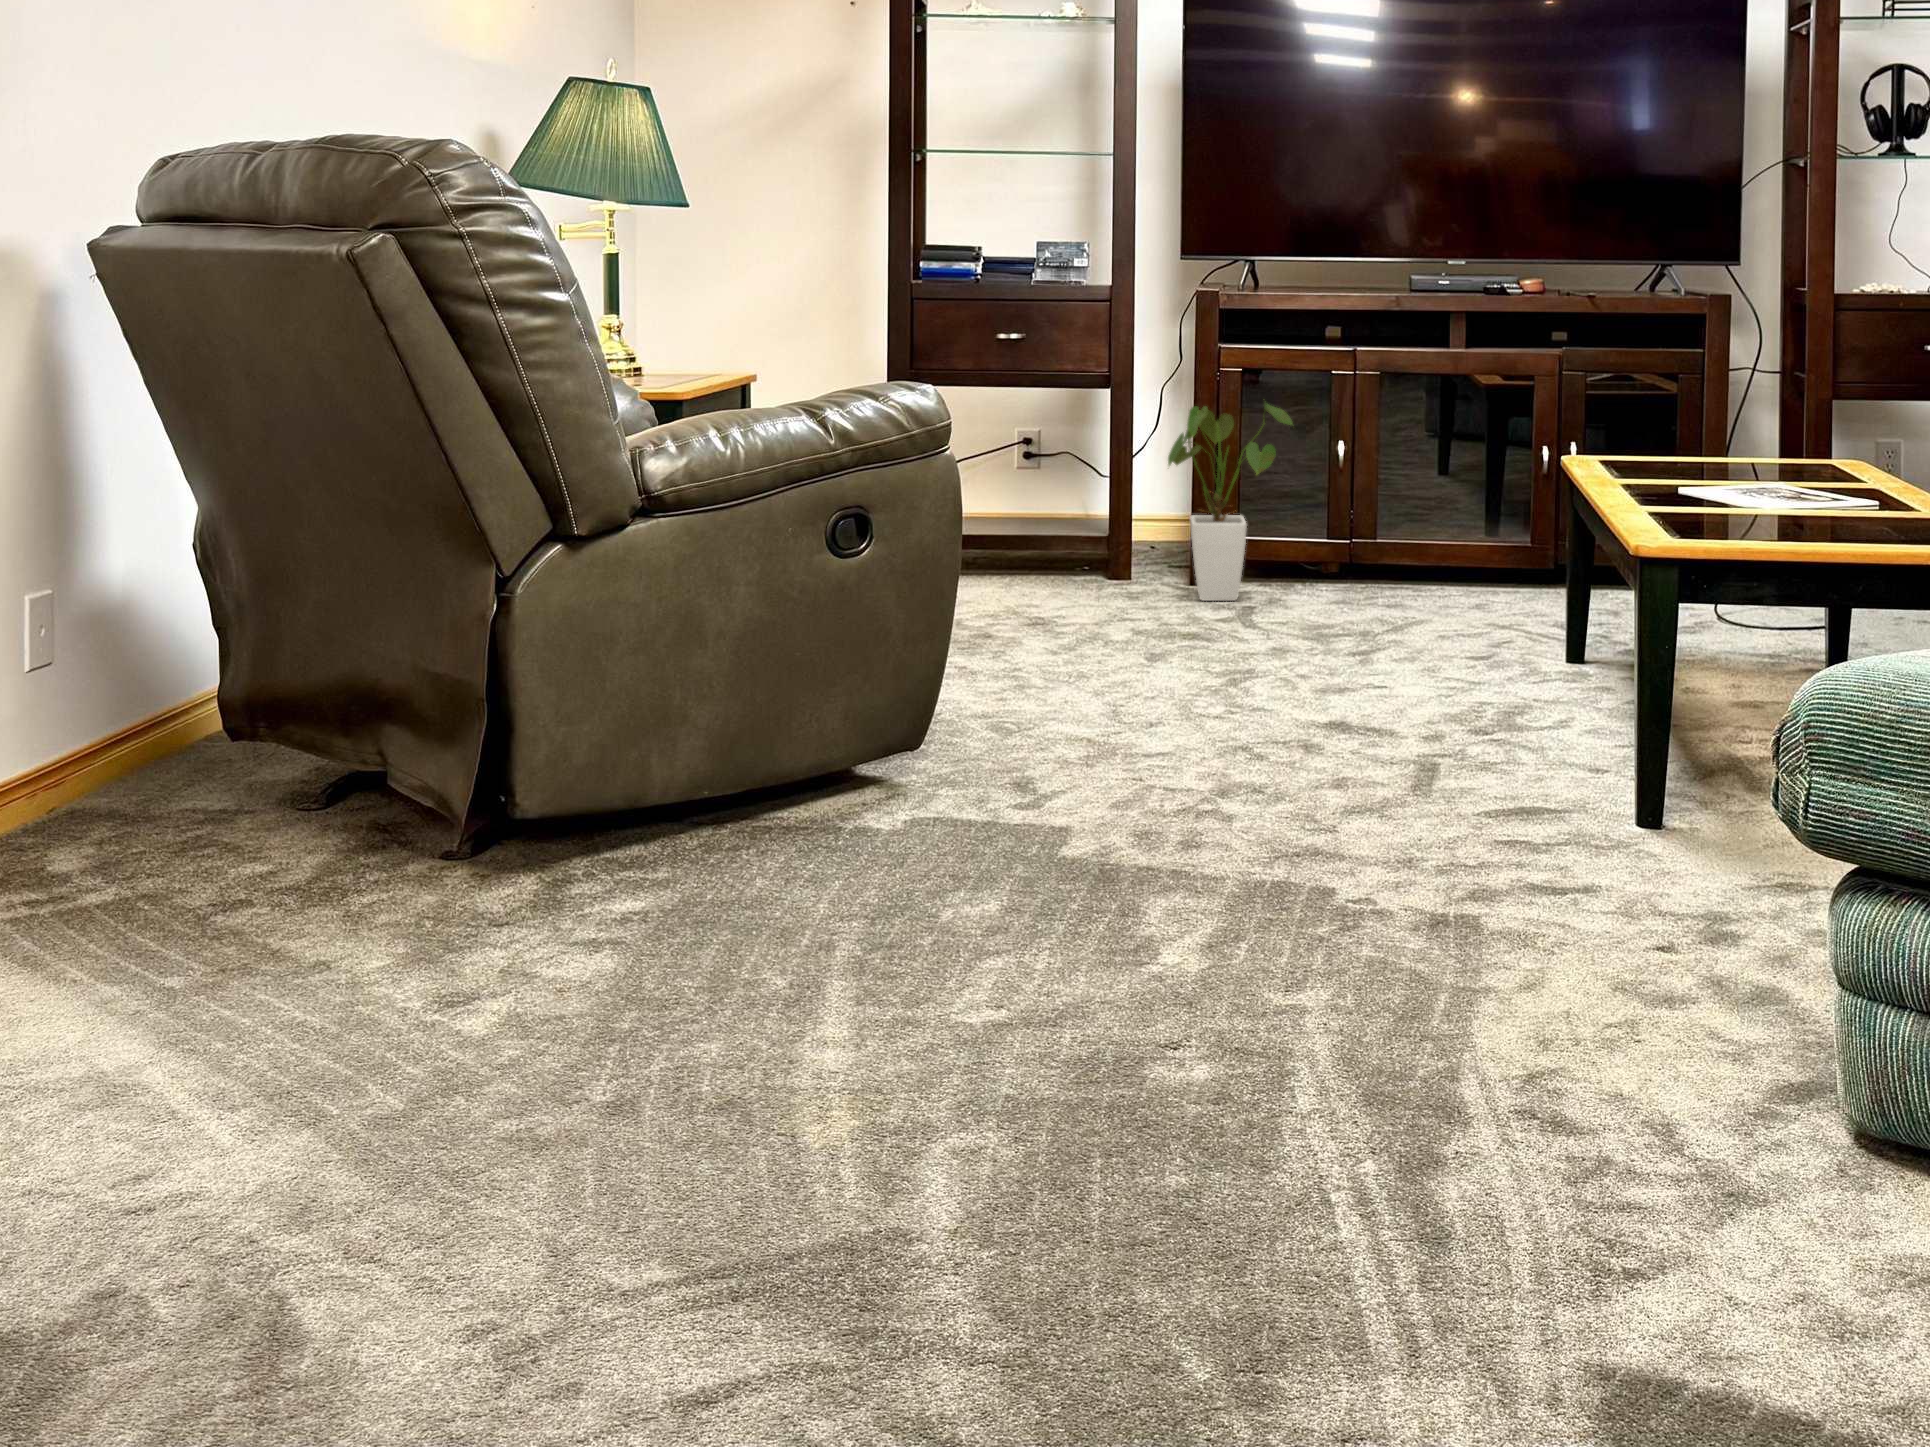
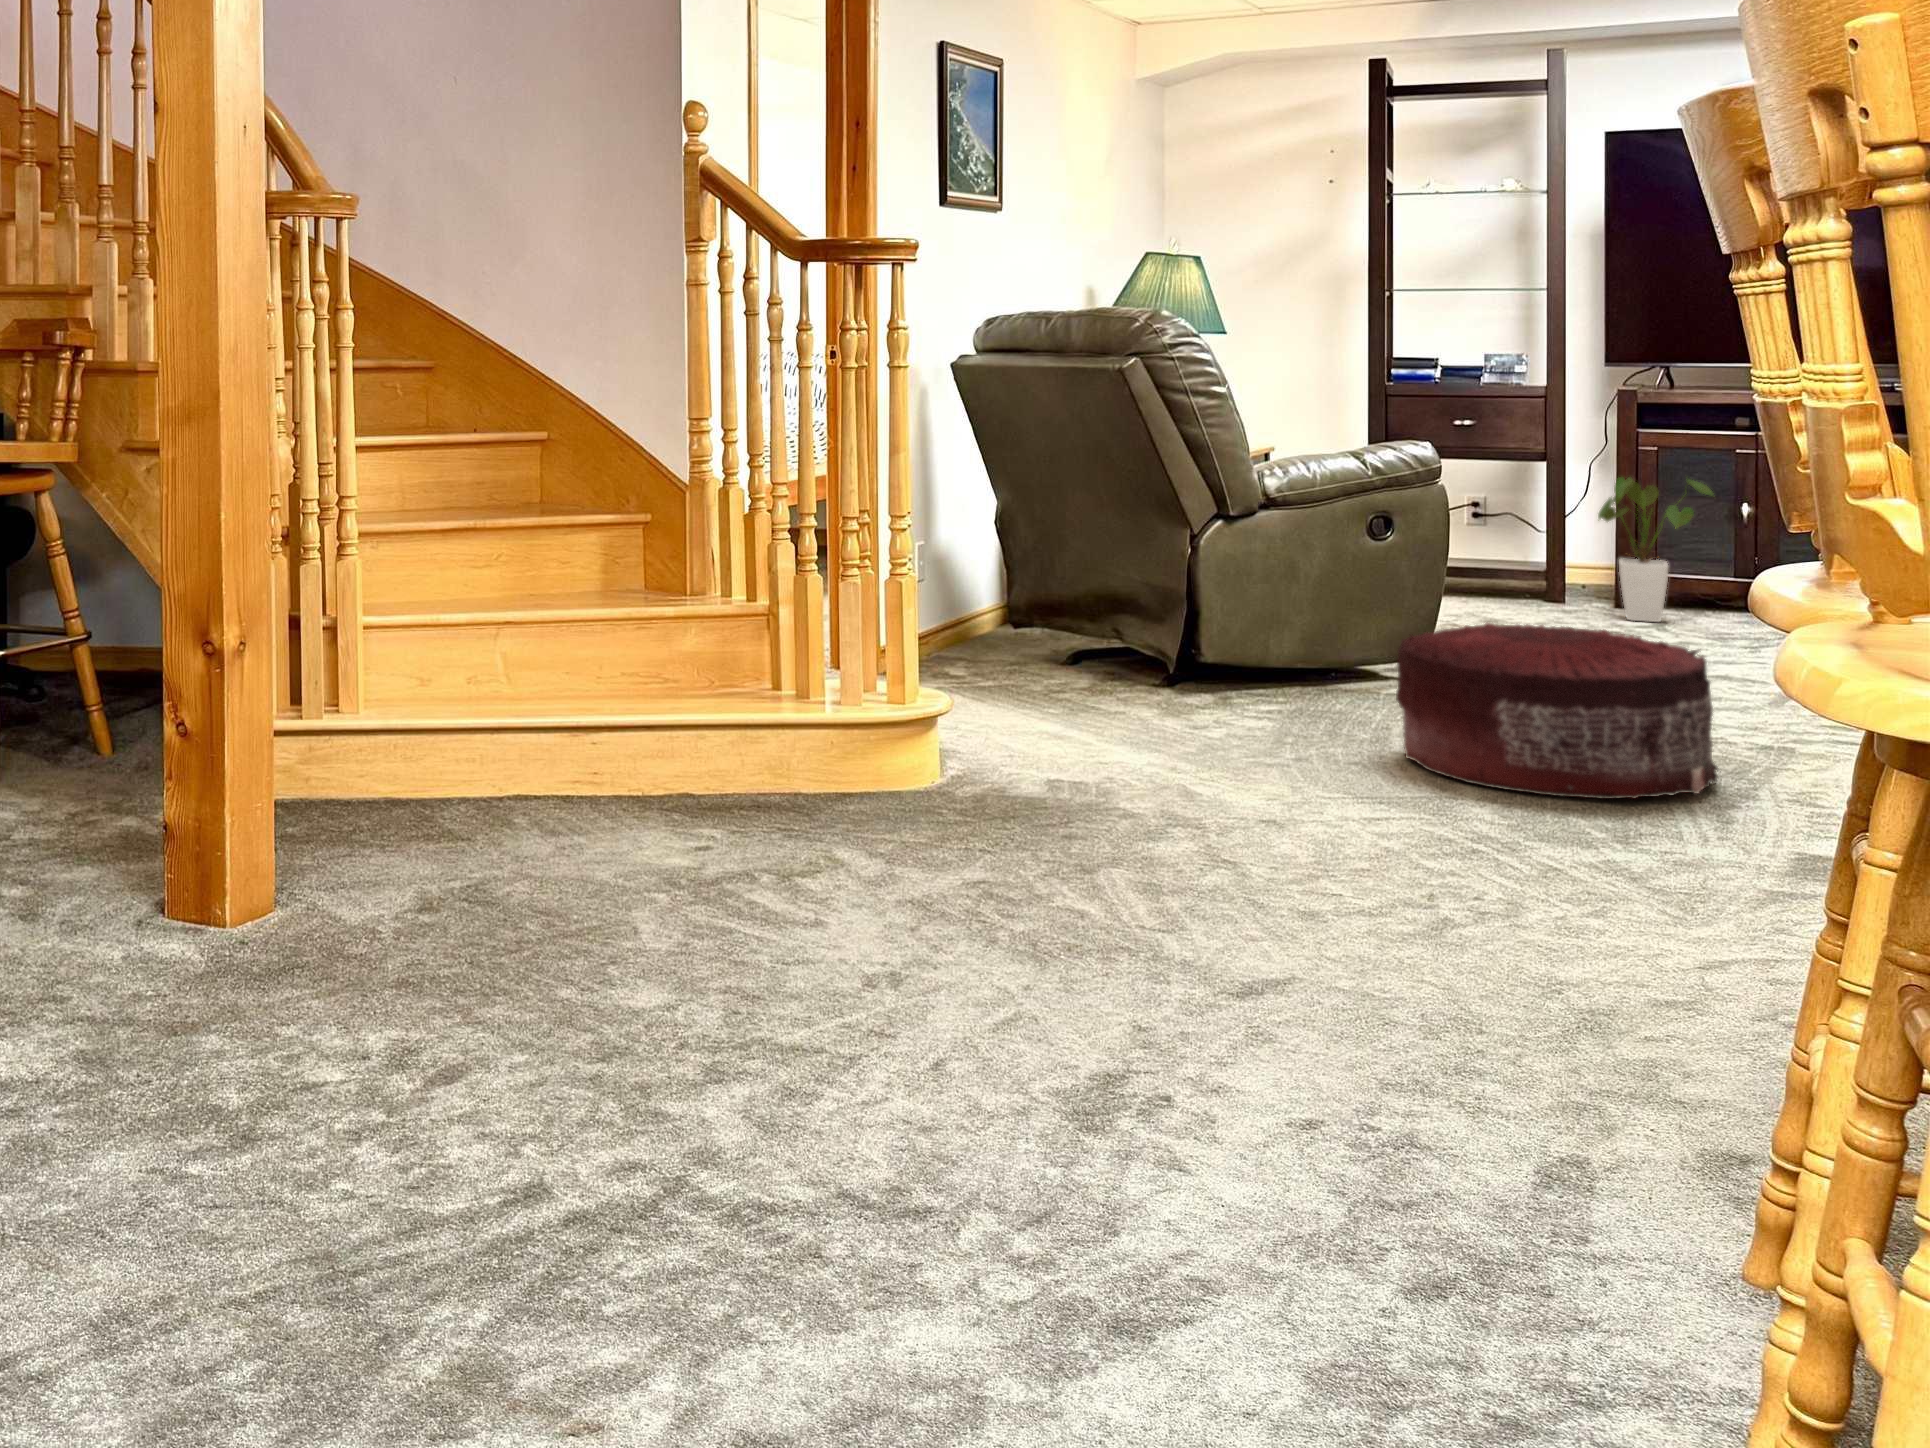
pouf: none [813,748,1404,1234] -> present [1396,623,1718,799]

